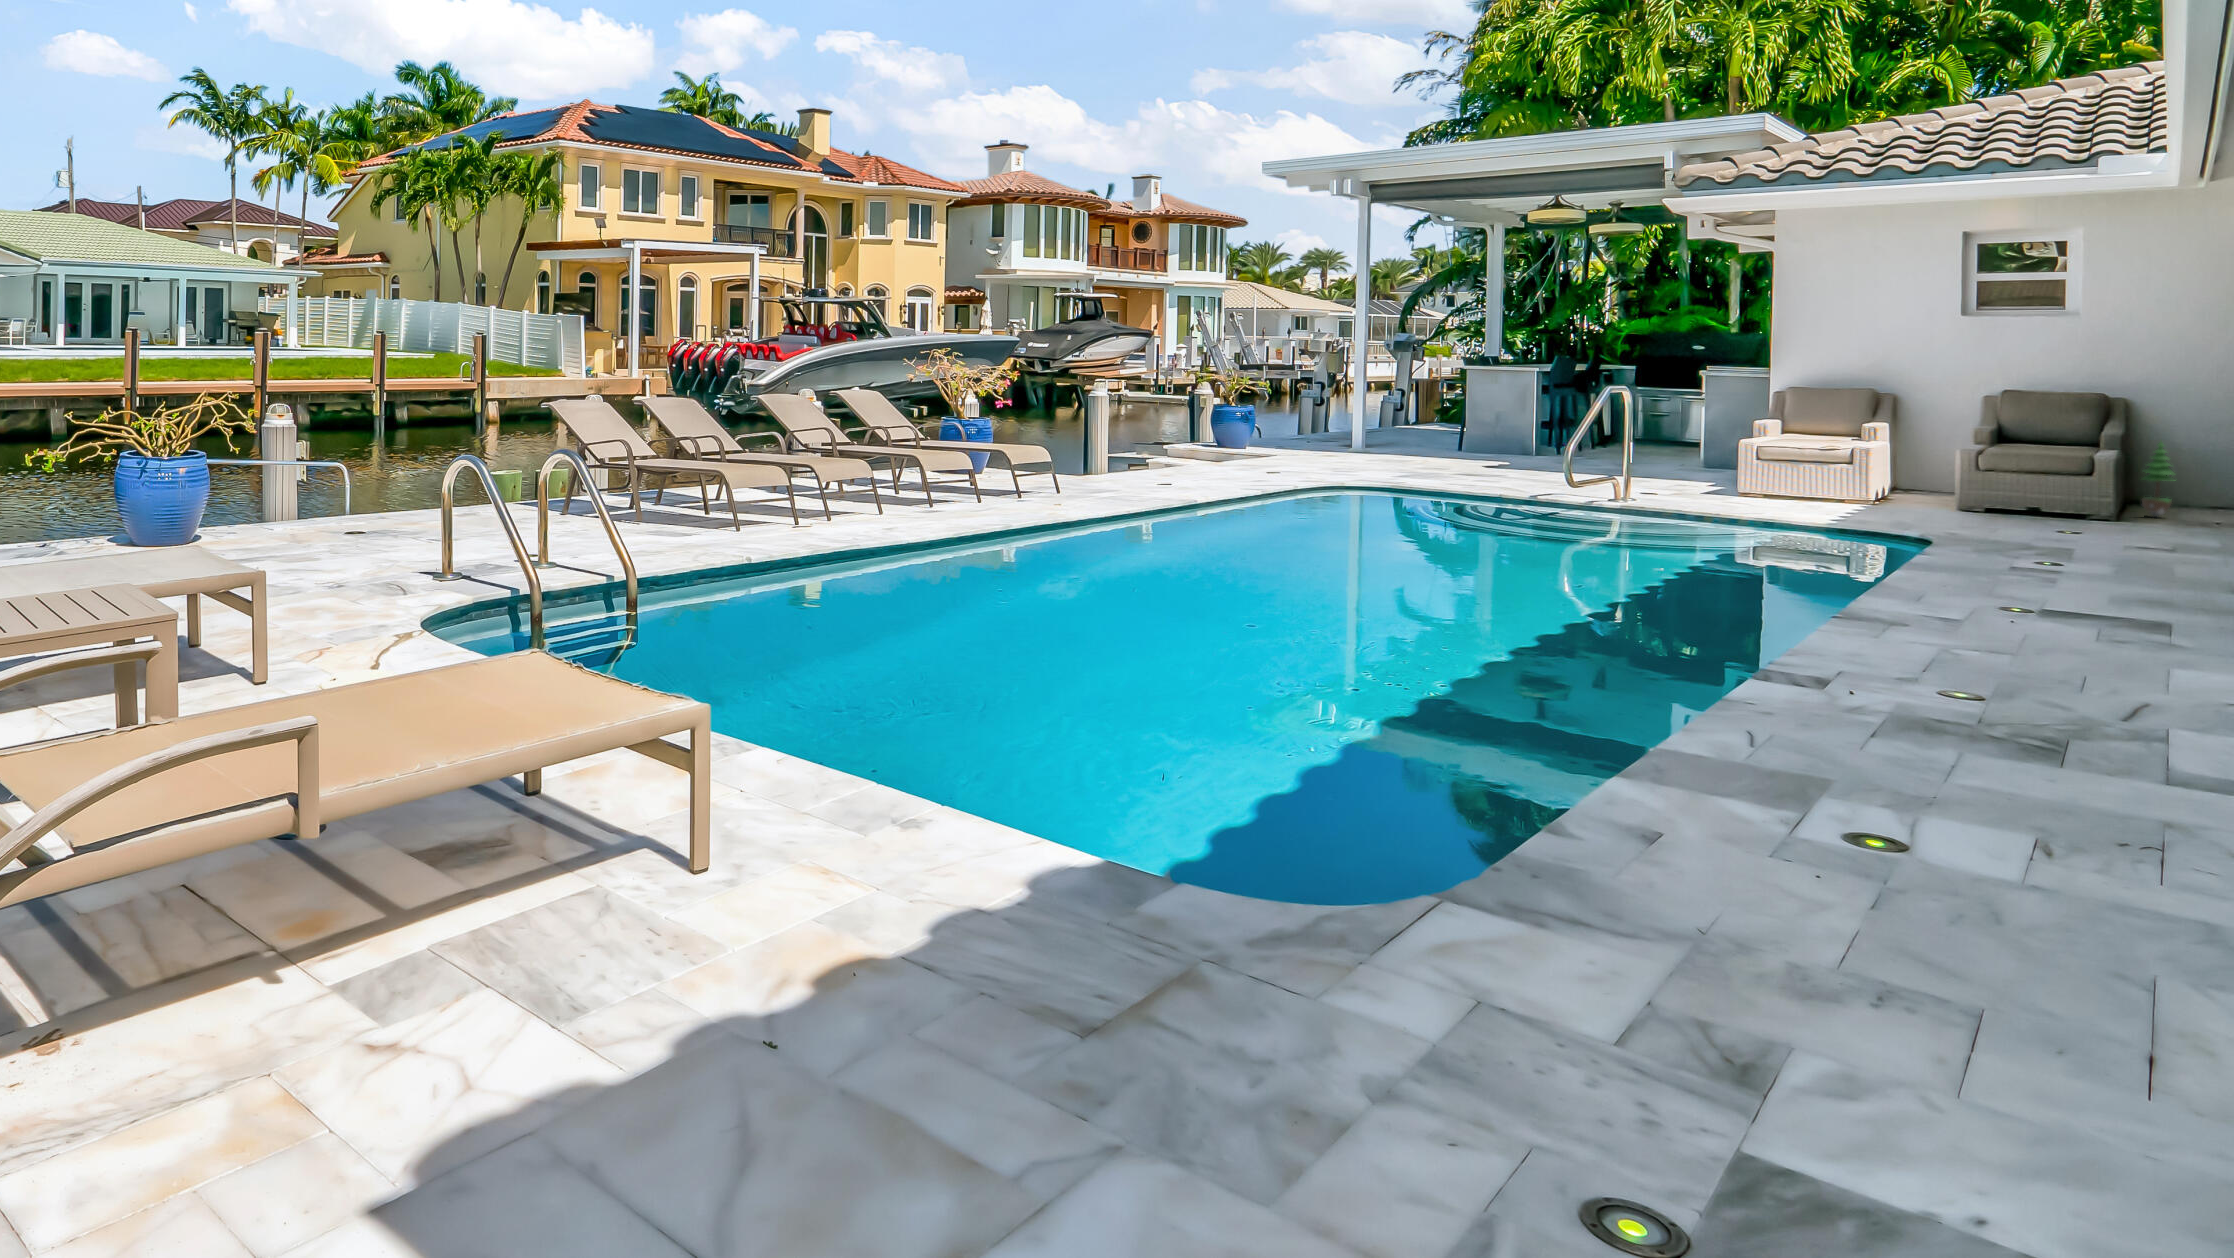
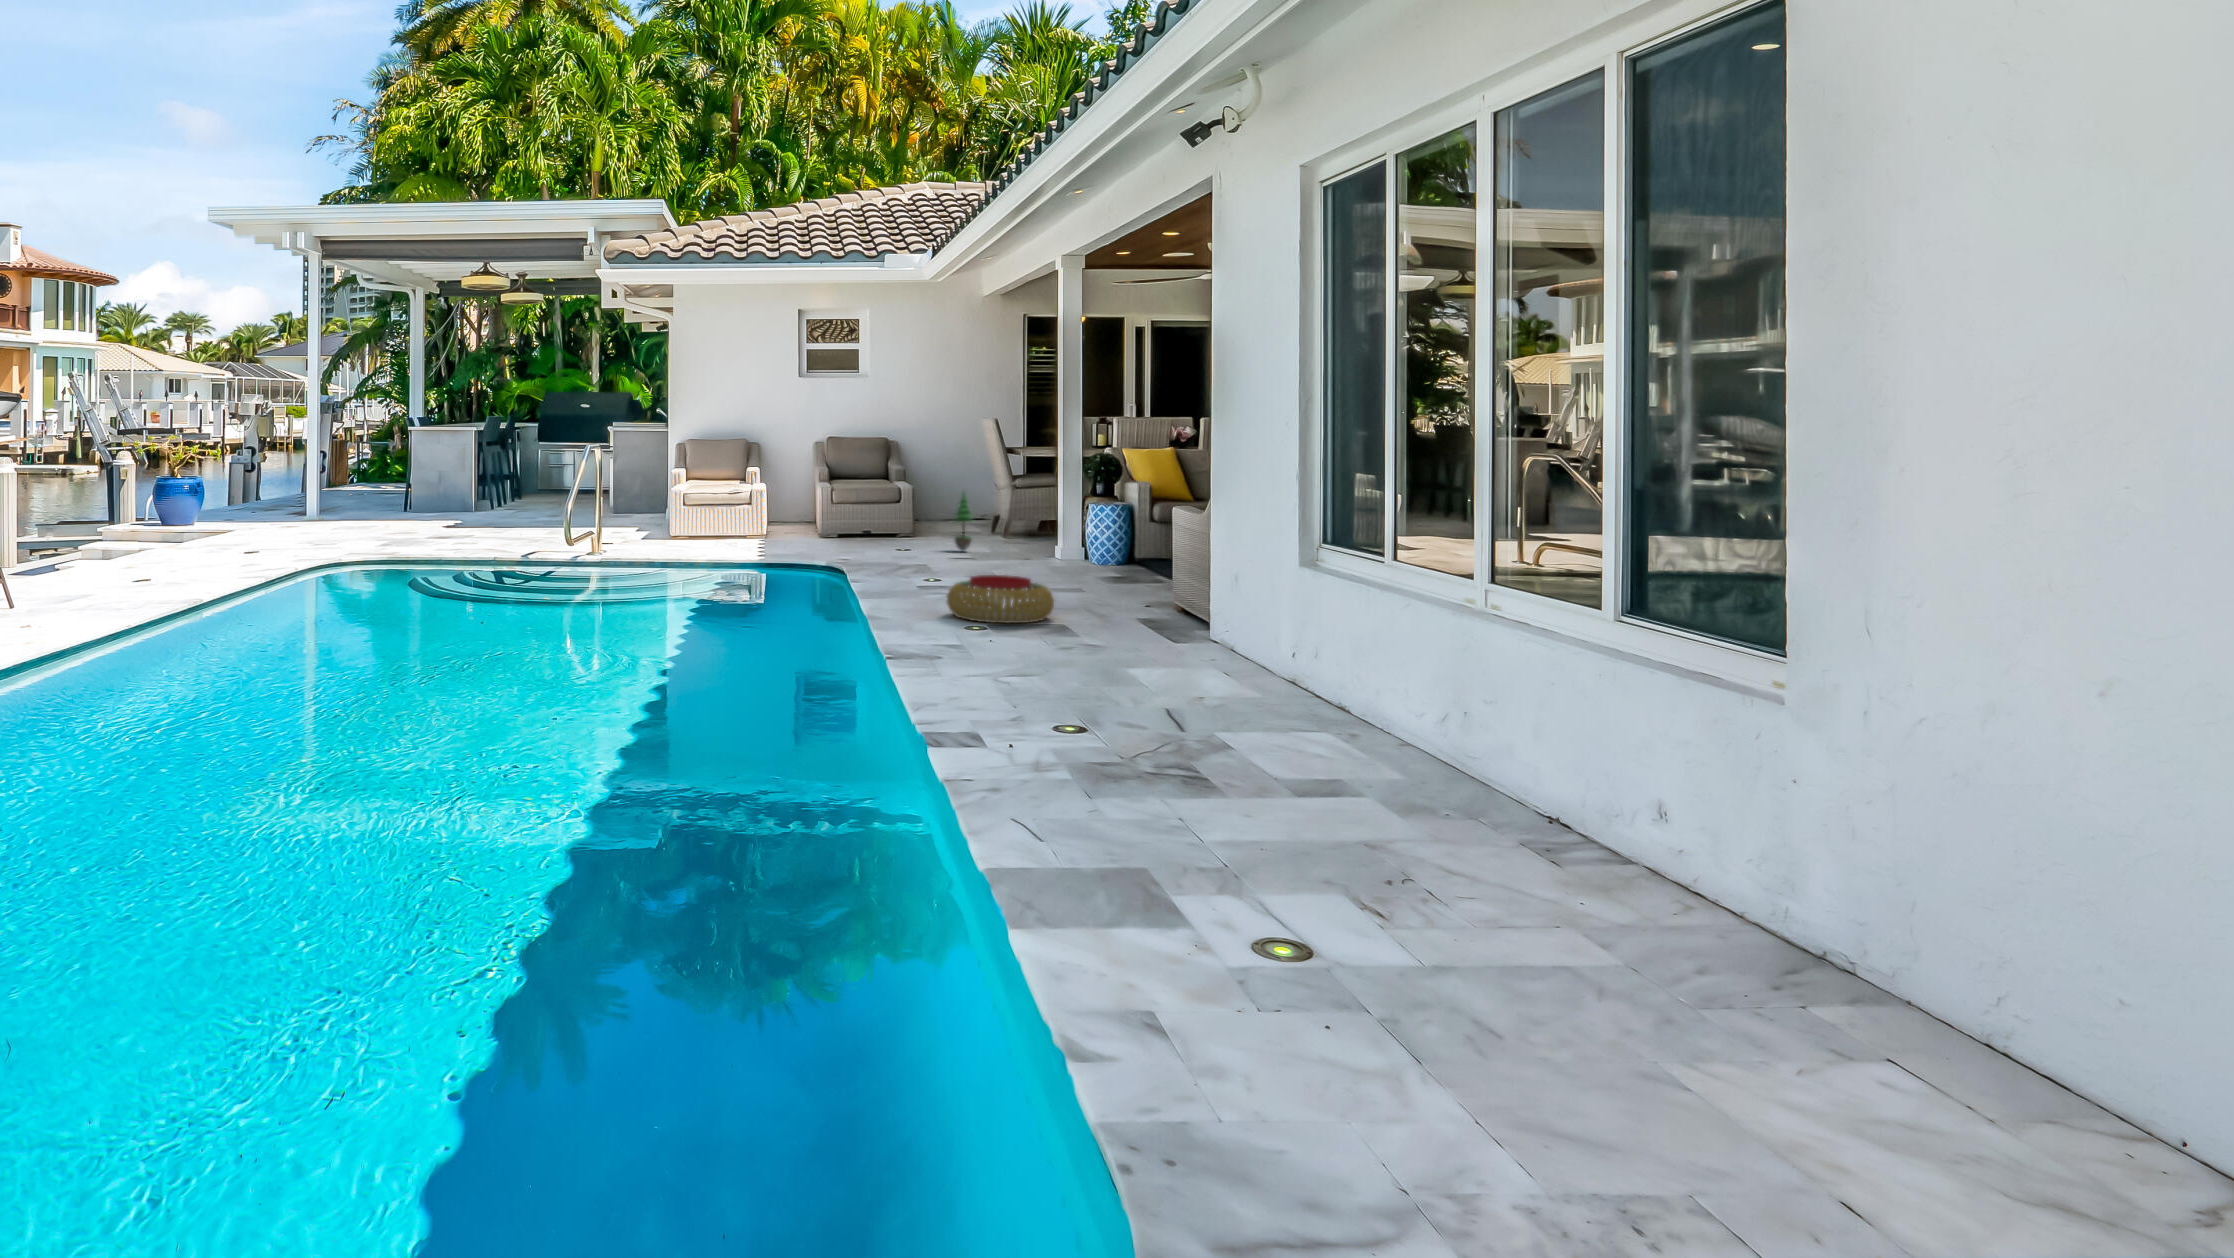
pouf: none [1997,531,2165,589] -> present [947,575,1054,623]

